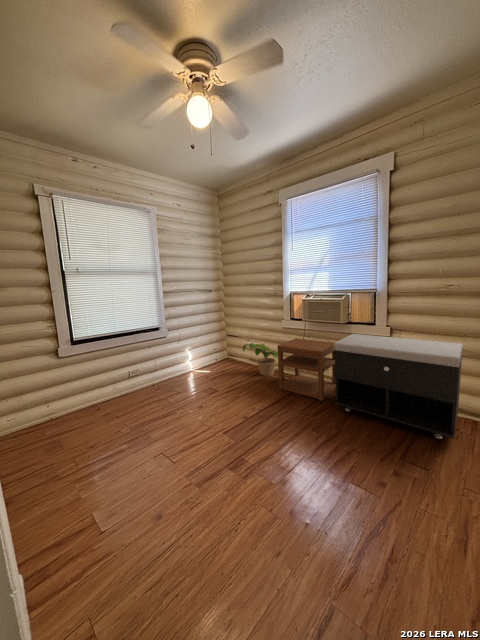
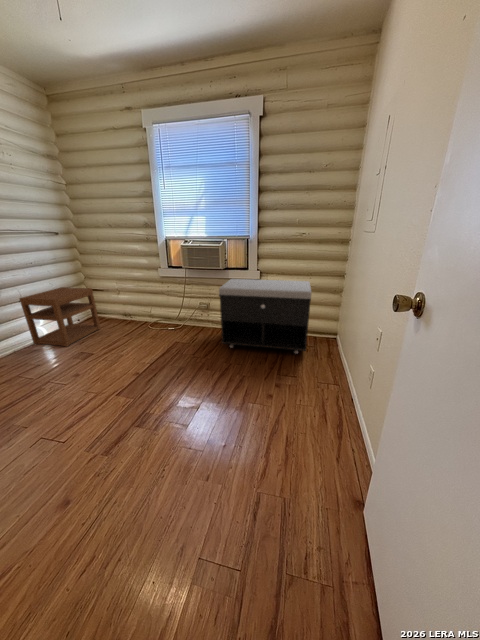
nightstand: present [277,338,336,401] -> present [20,287,100,347]
potted plant: present [243,343,277,376] -> none [117,296,157,329]

